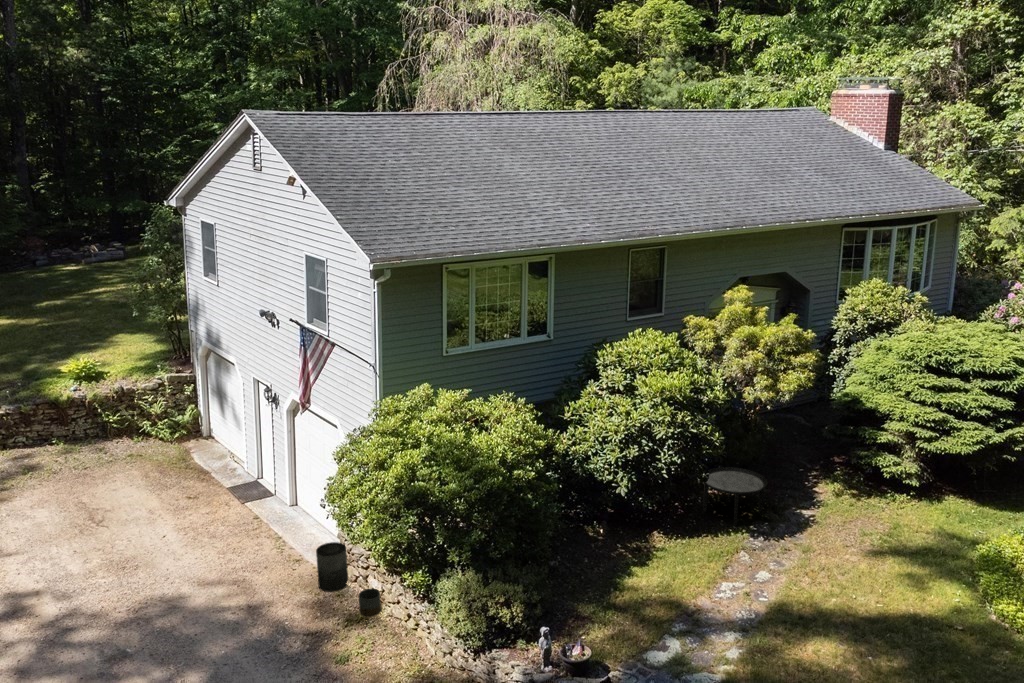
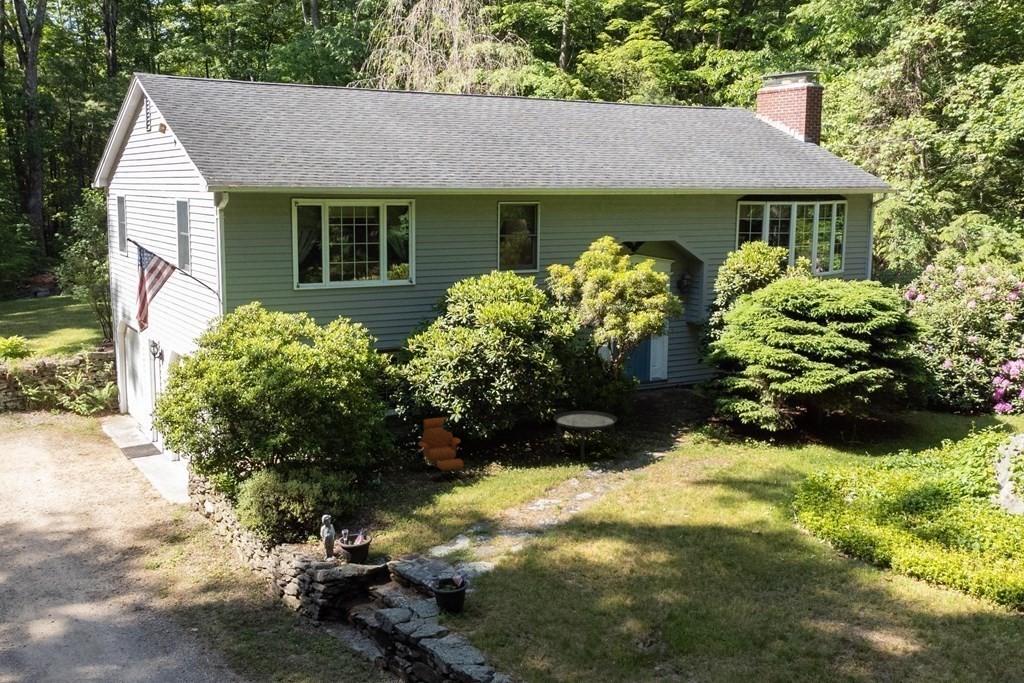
lounge chair: none [576,484,627,555] -> present [418,417,464,482]
trash can: present [316,542,348,592] -> none [162,475,196,523]
planter: present [359,589,382,618] -> none [188,511,213,548]

